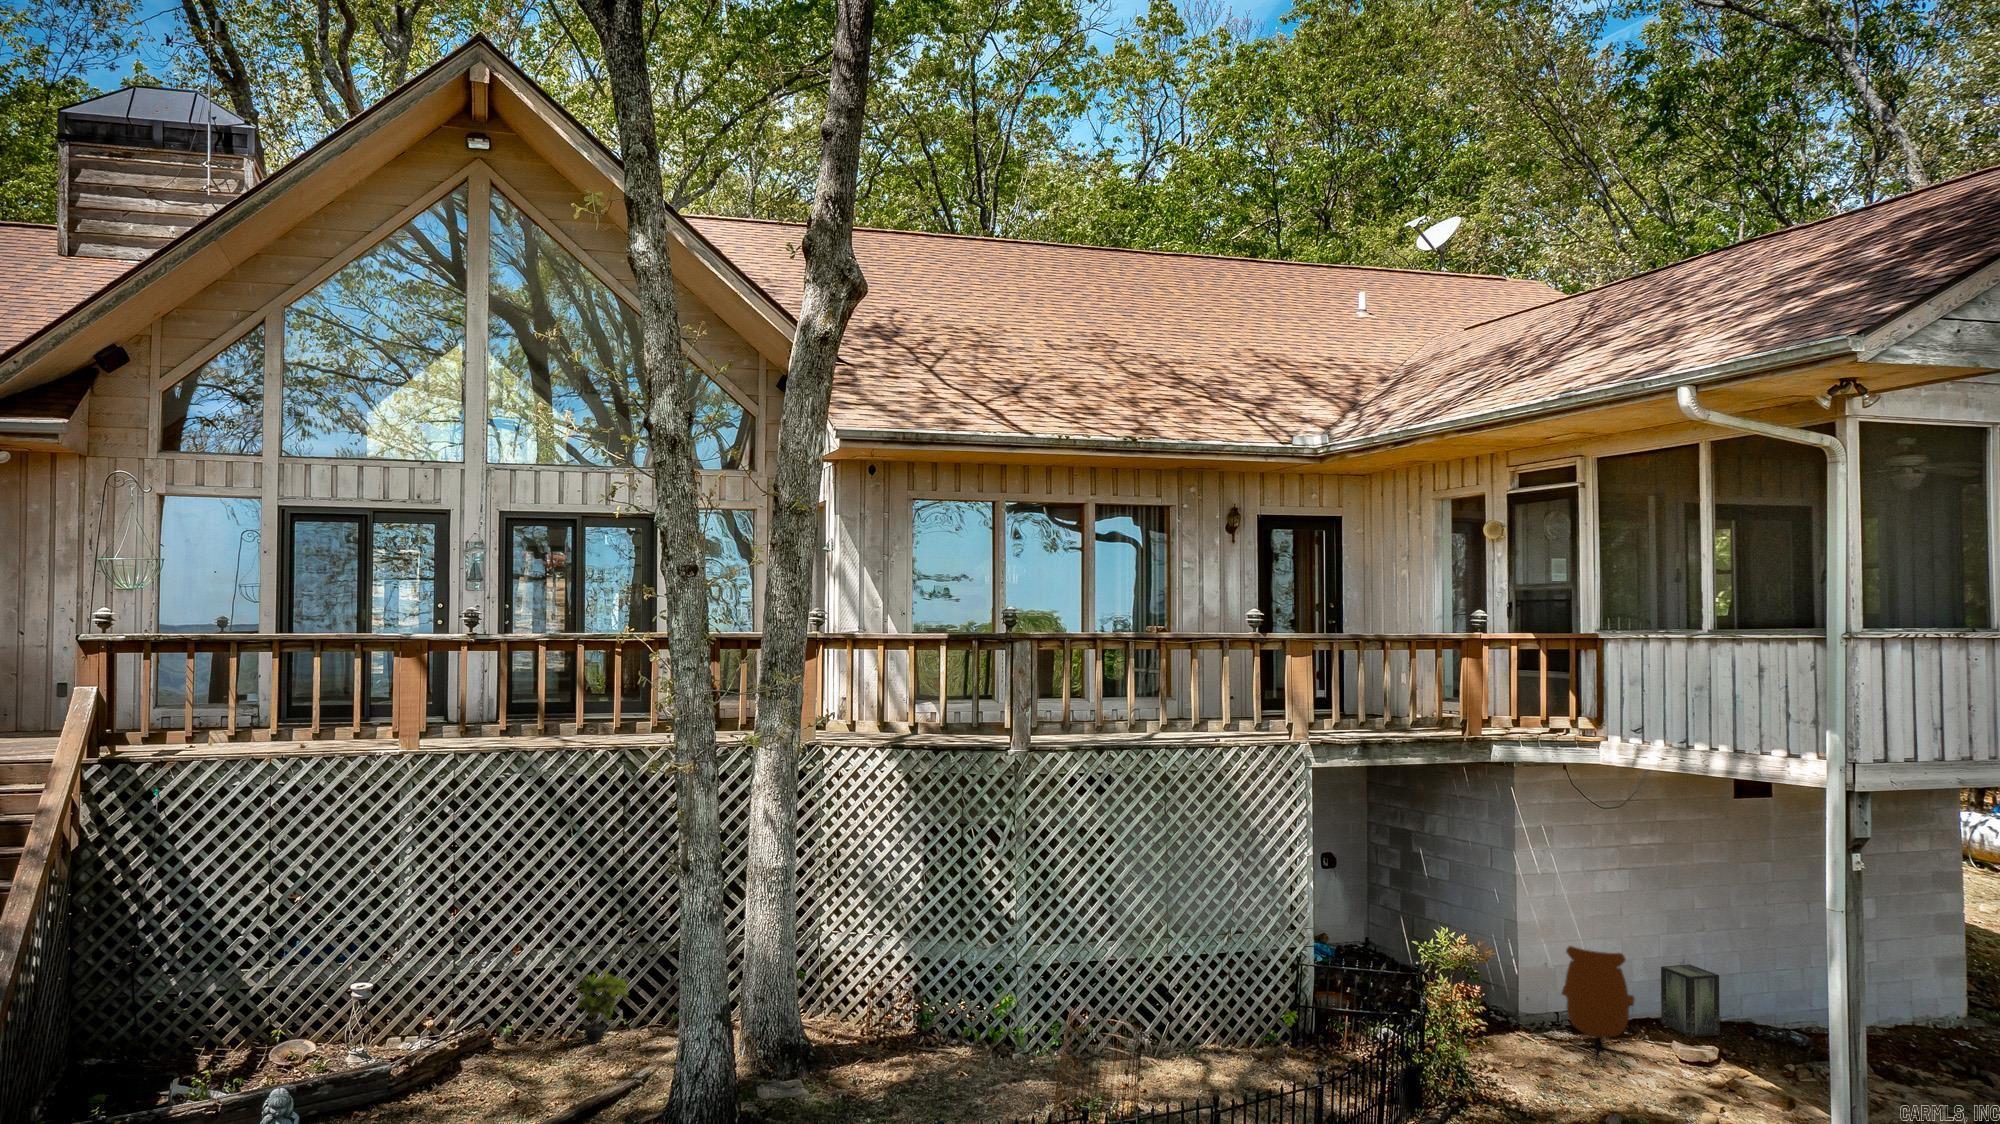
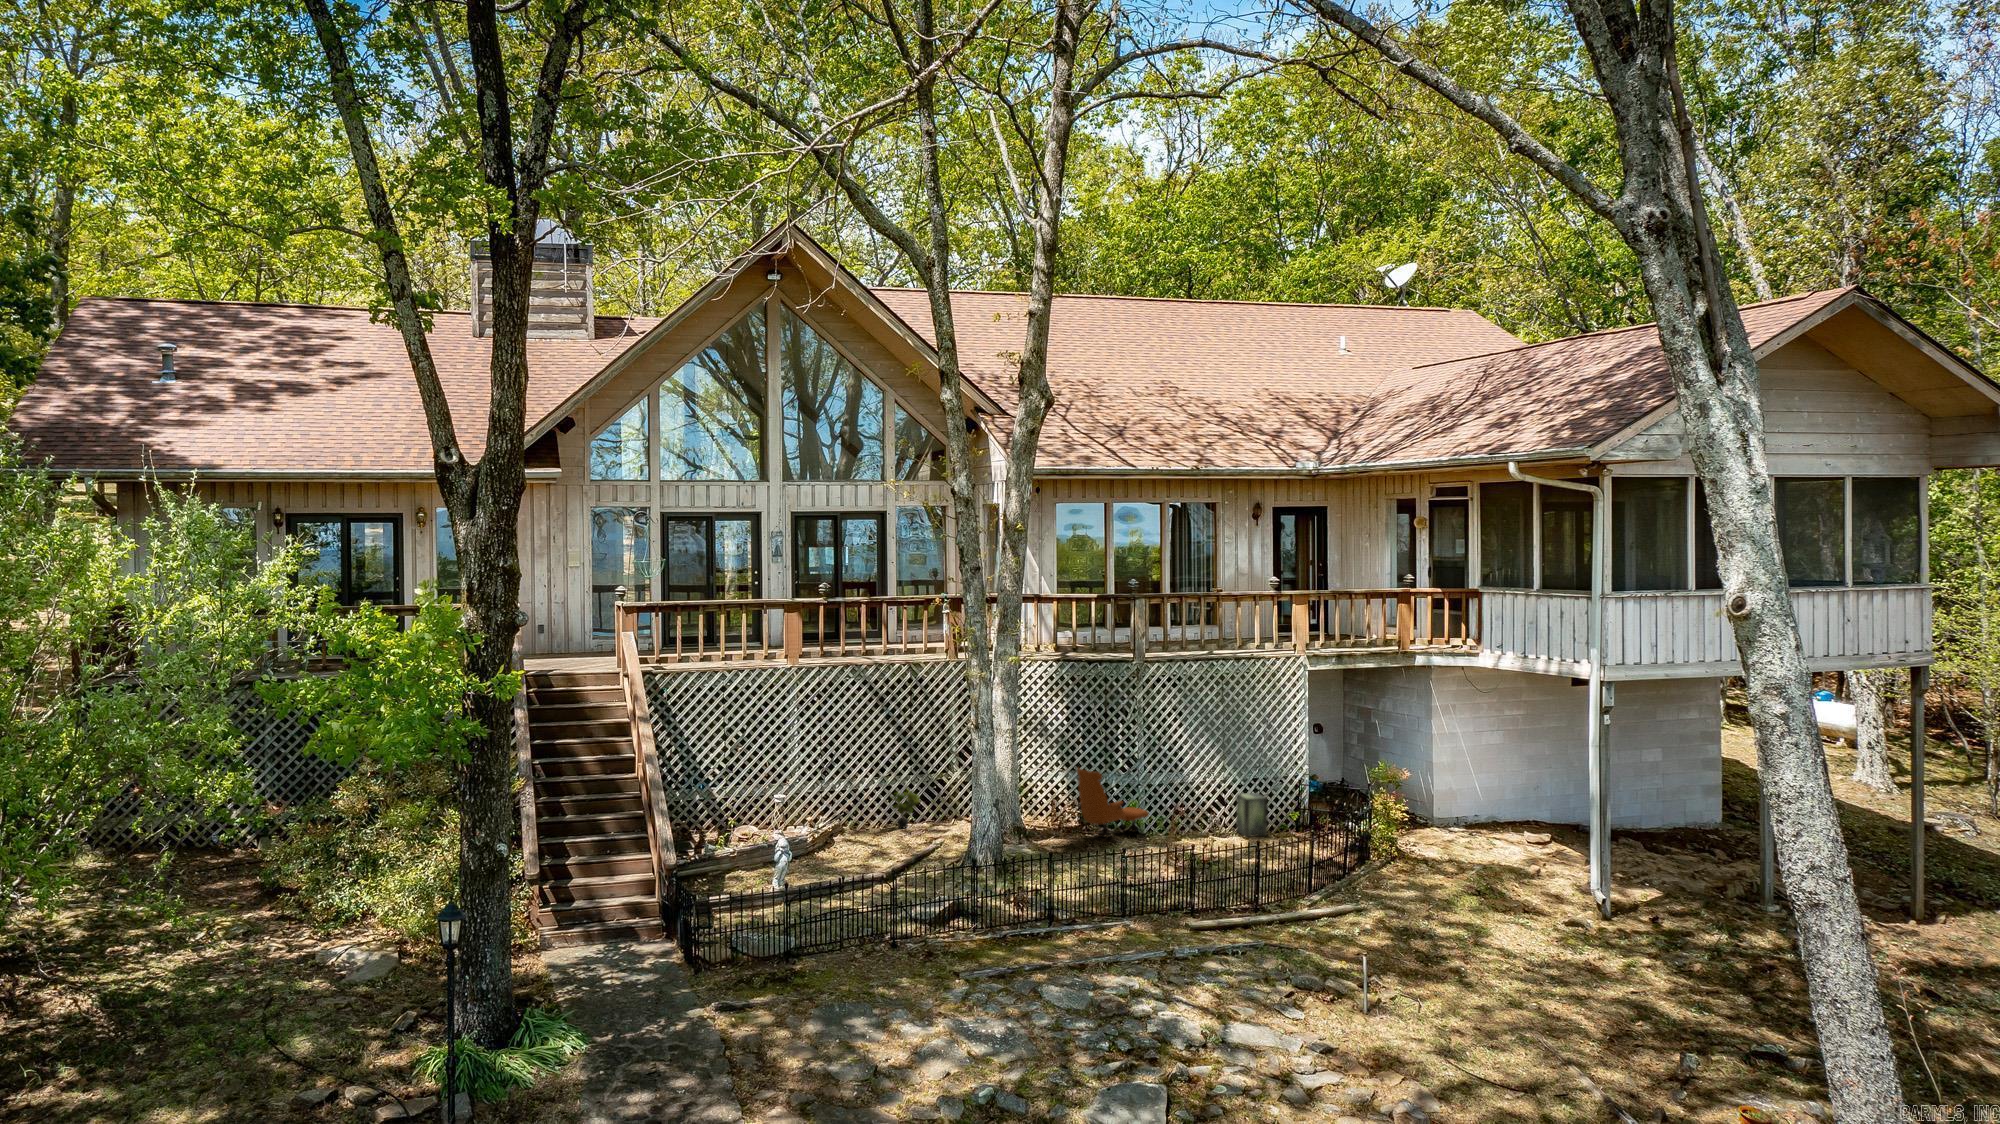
lounge chair: present [1561,946,1638,1066] -> present [1077,768,1149,839]
storage box: present [1661,964,1720,1038] -> present [1236,793,1268,836]

